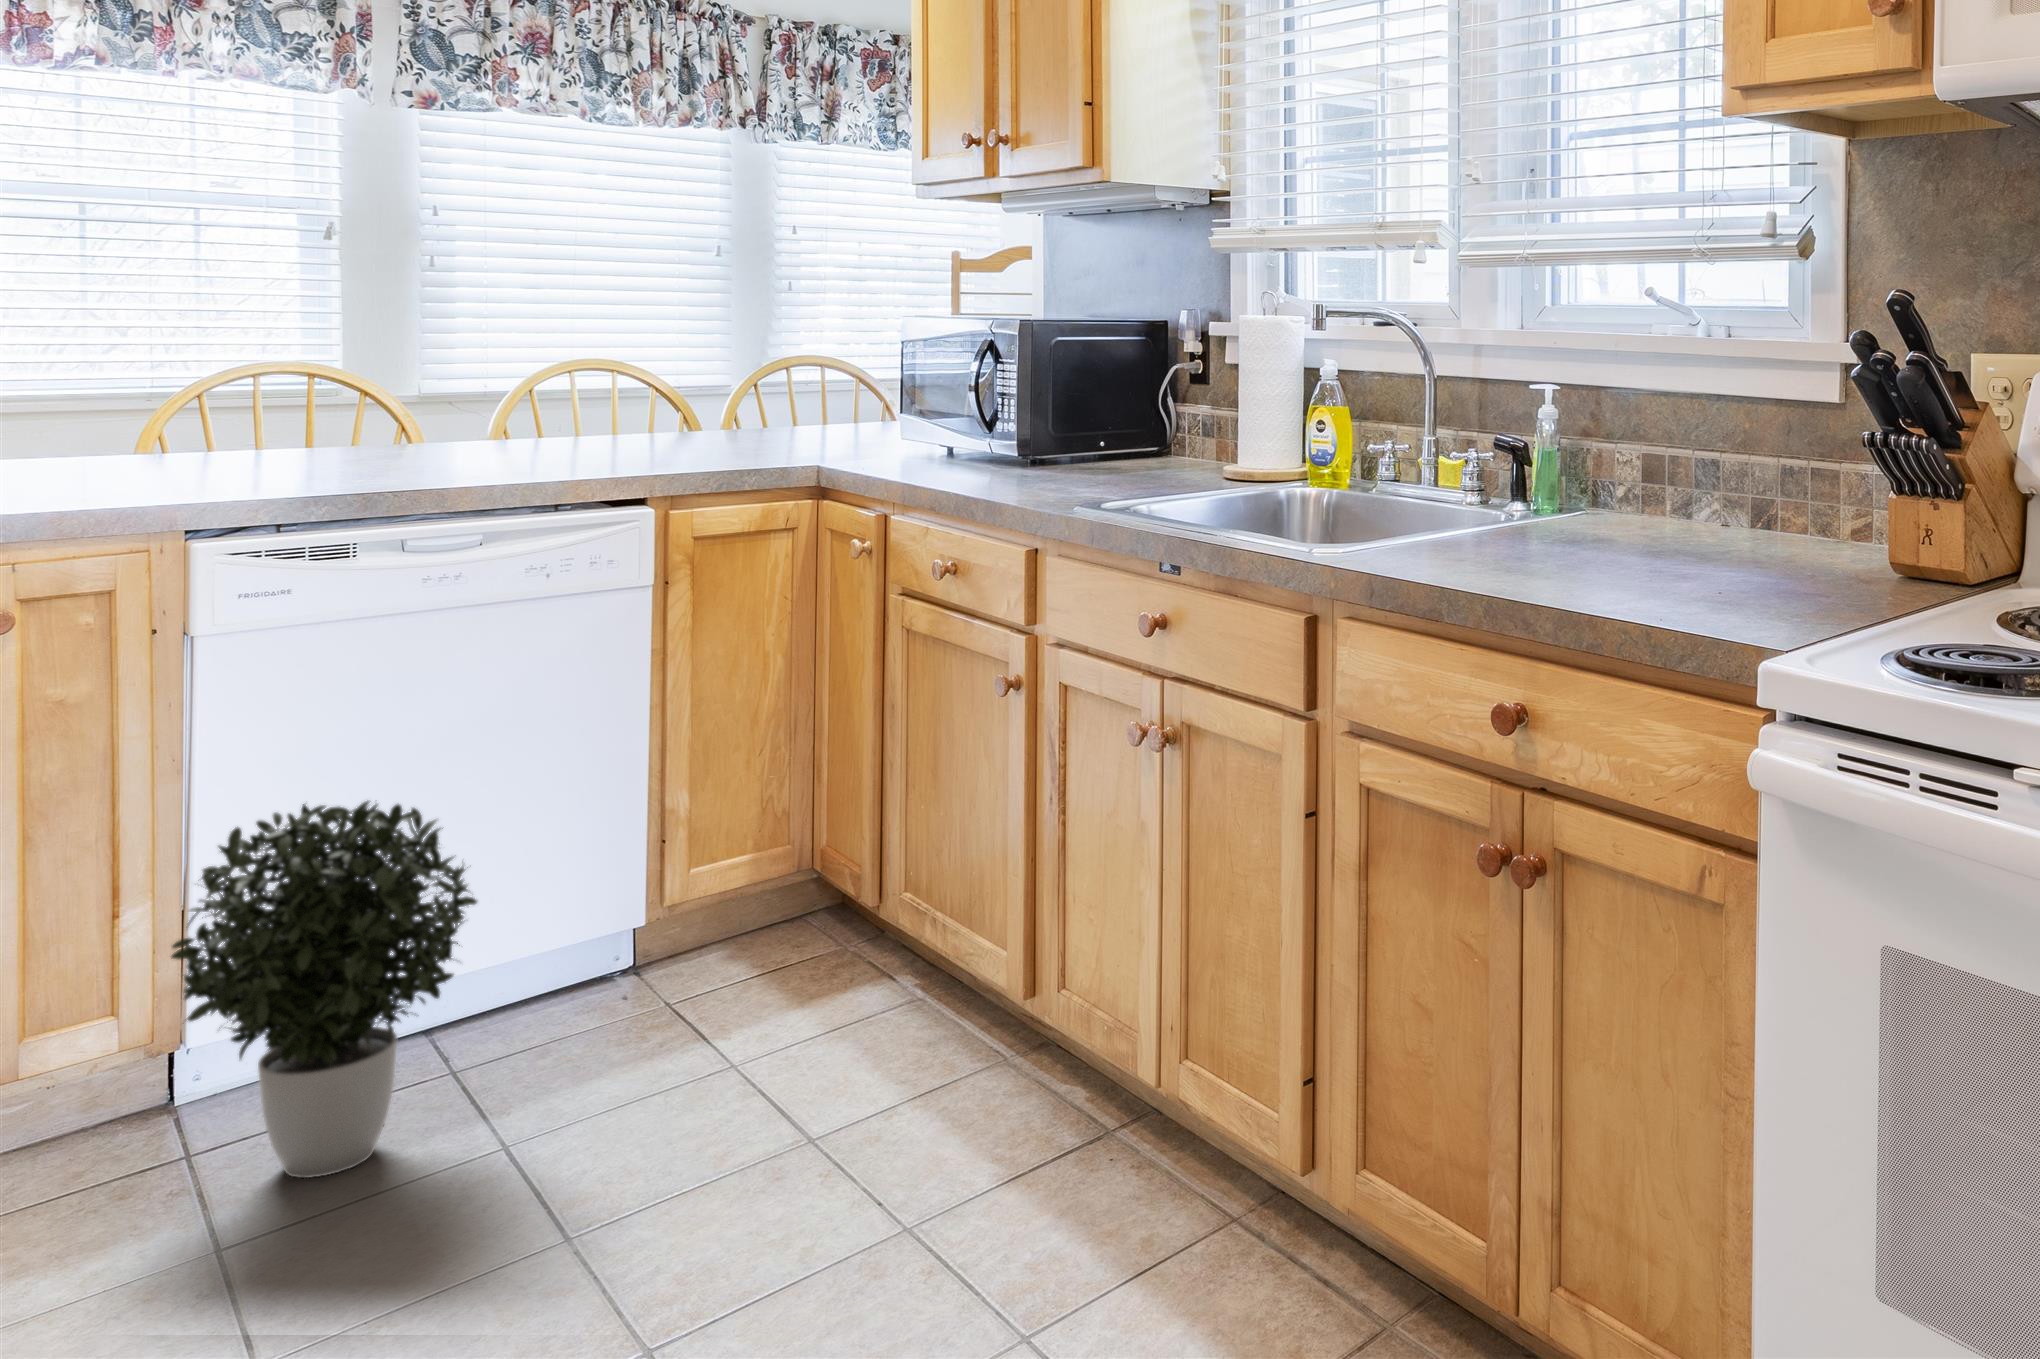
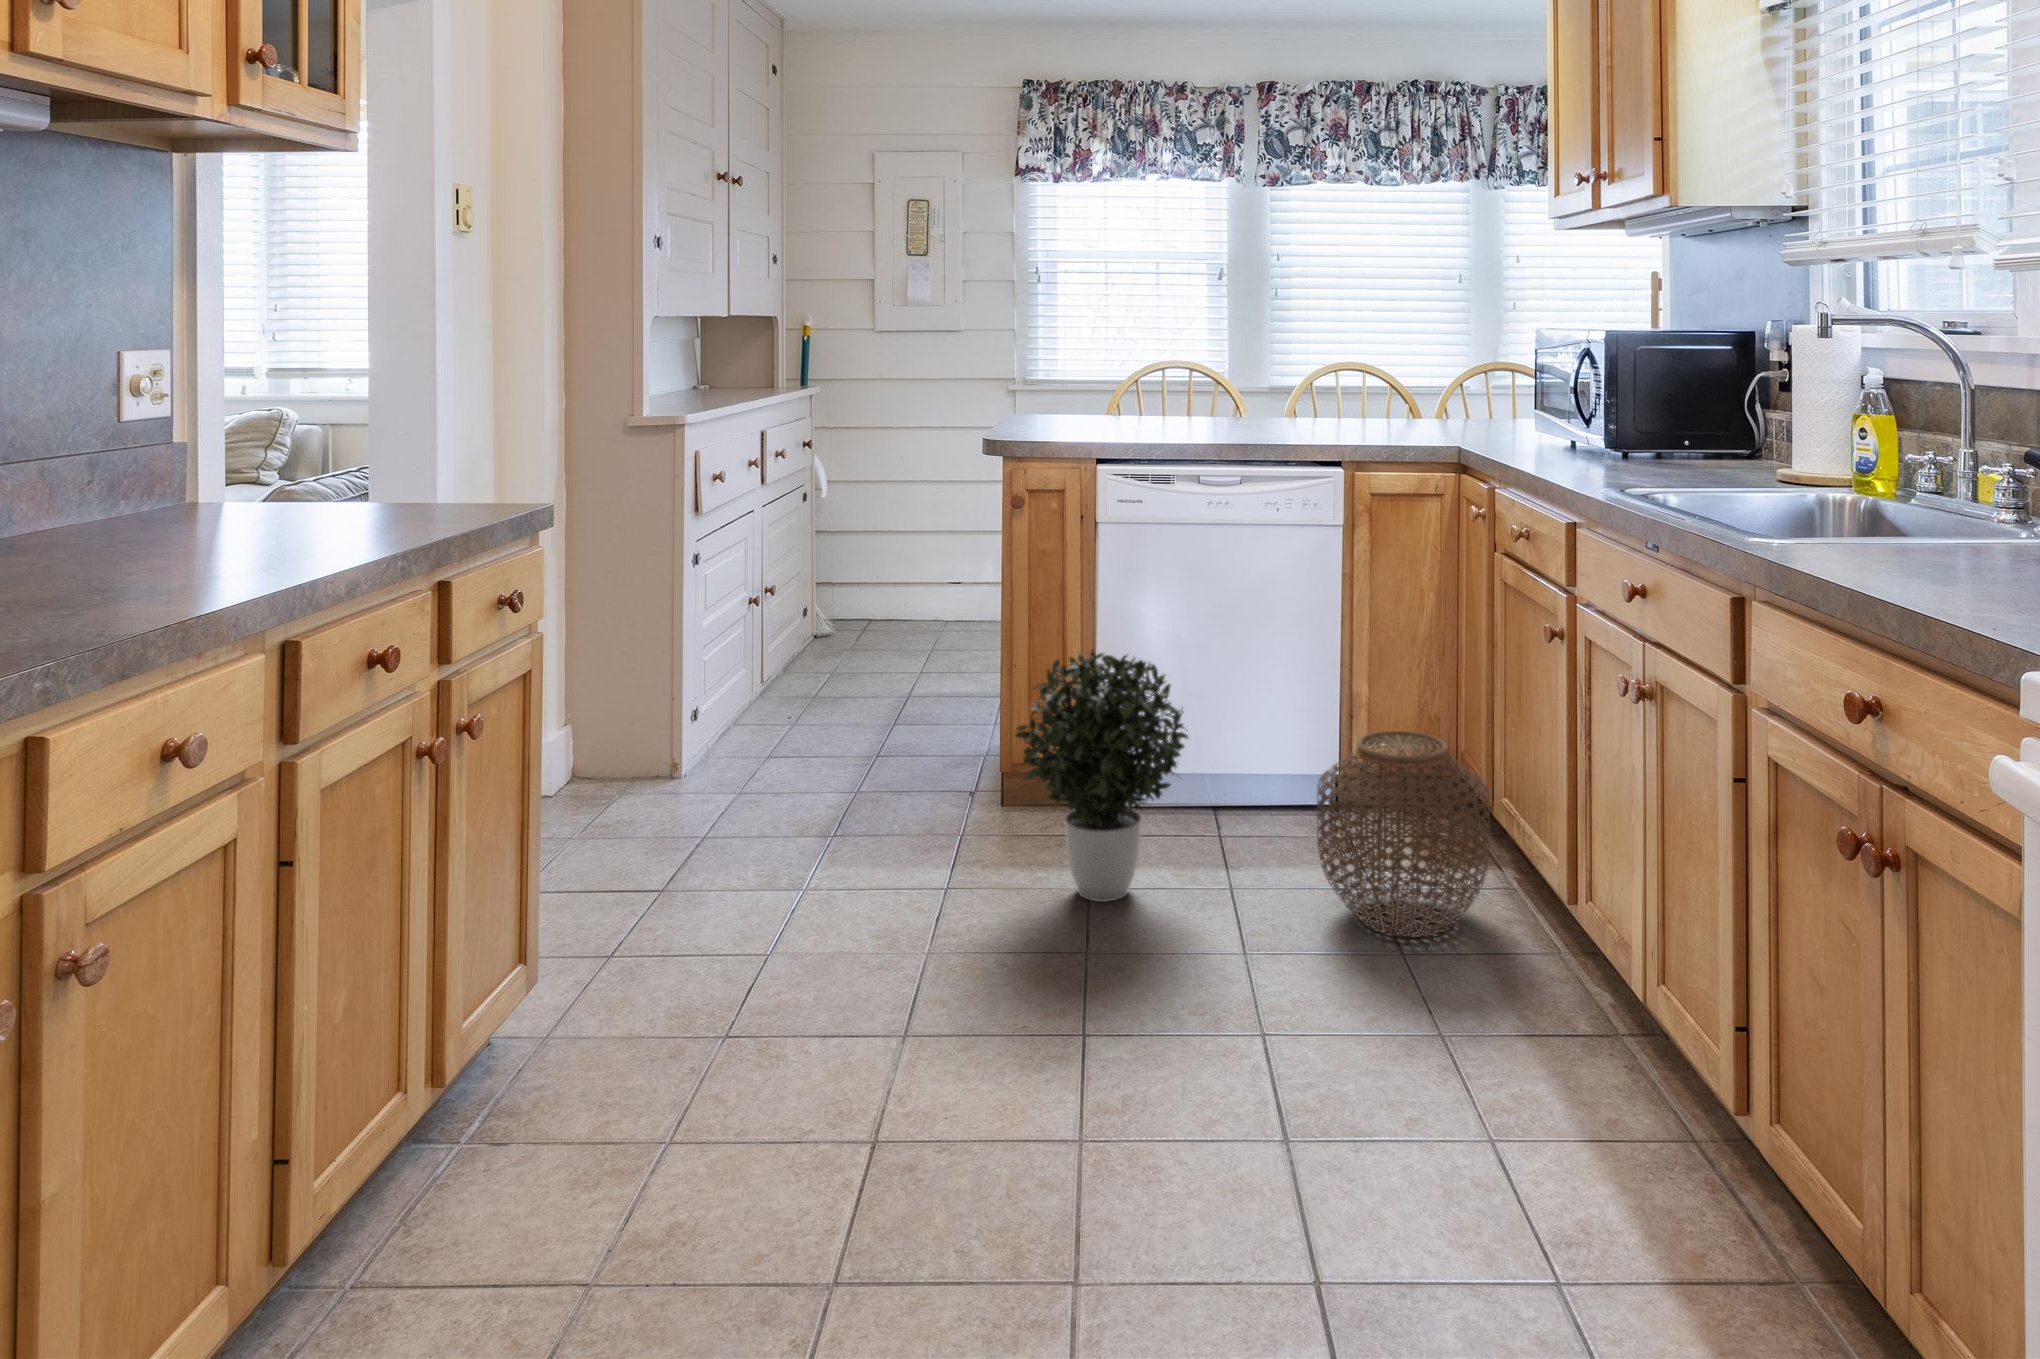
woven basket: none [683,832,916,1094] -> present [1317,731,1490,937]

